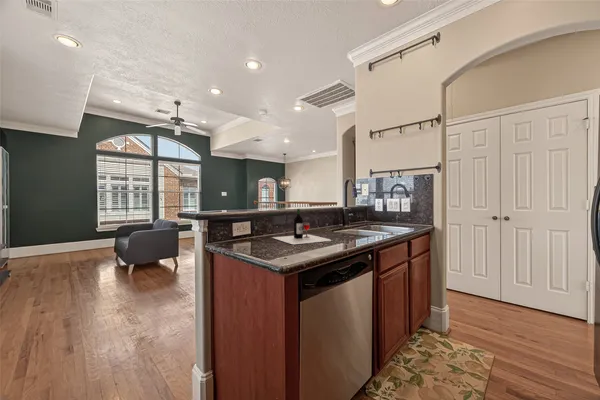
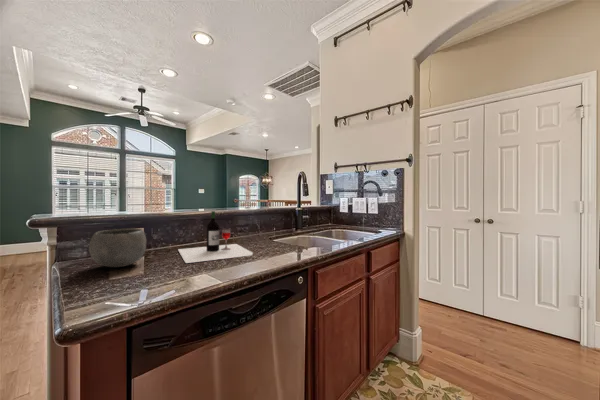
ceramic bowl: none [233,221,266,246] -> present [89,228,146,267]

